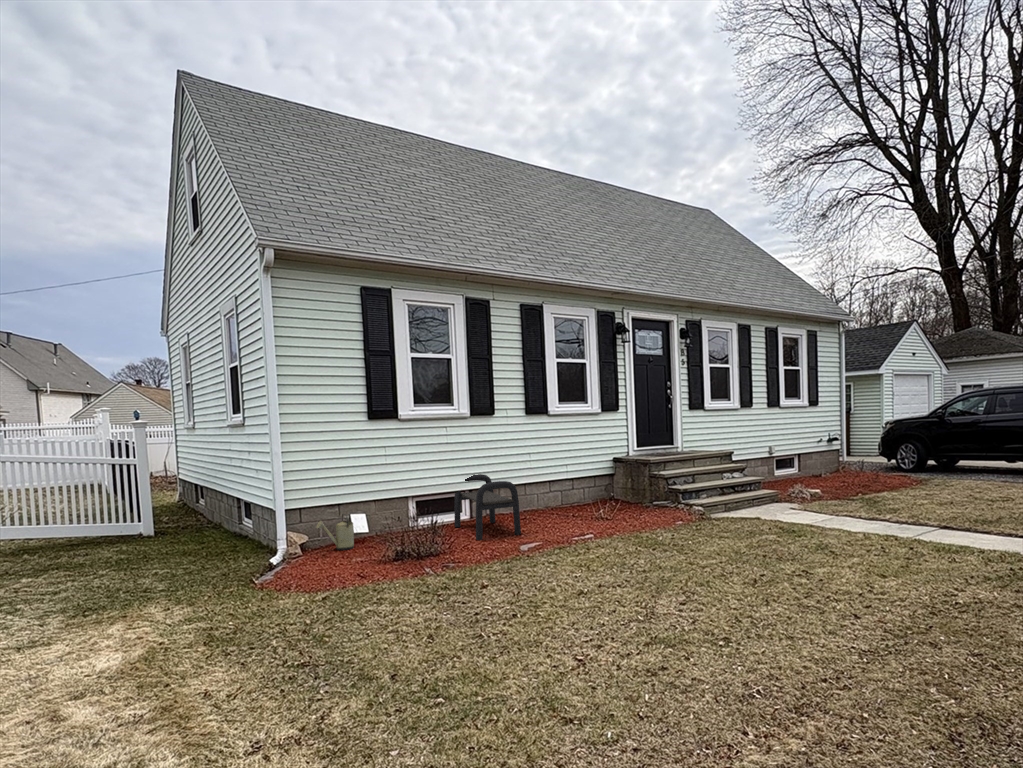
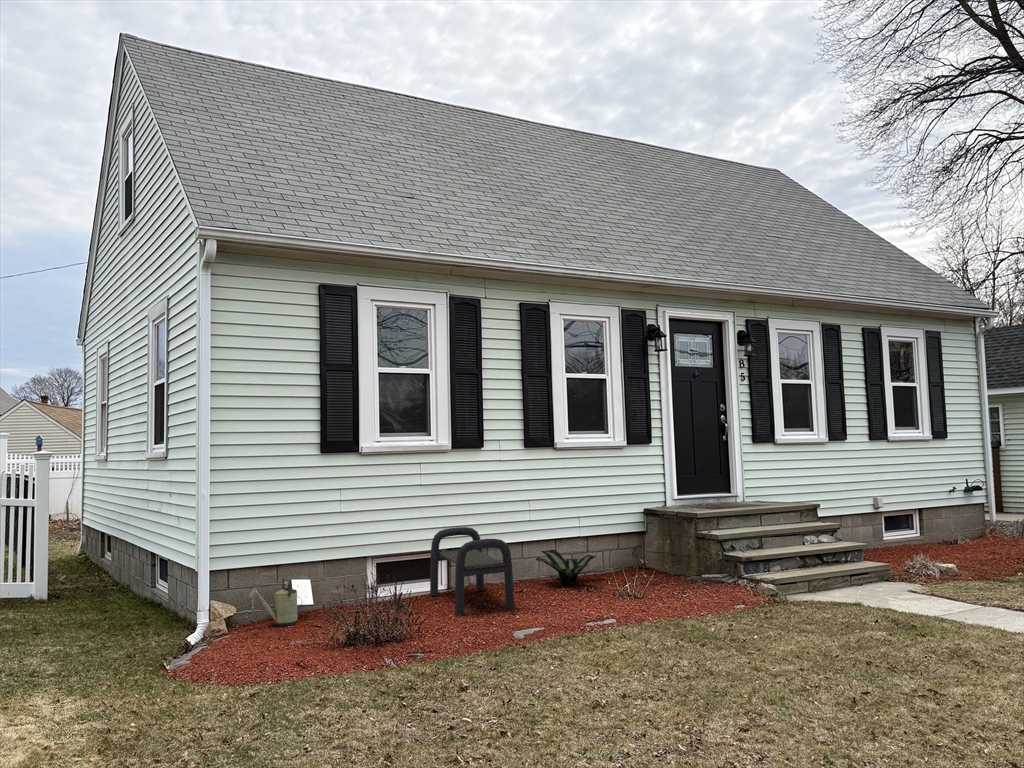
potted plant: none [533,491,580,518] -> present [536,550,596,585]

